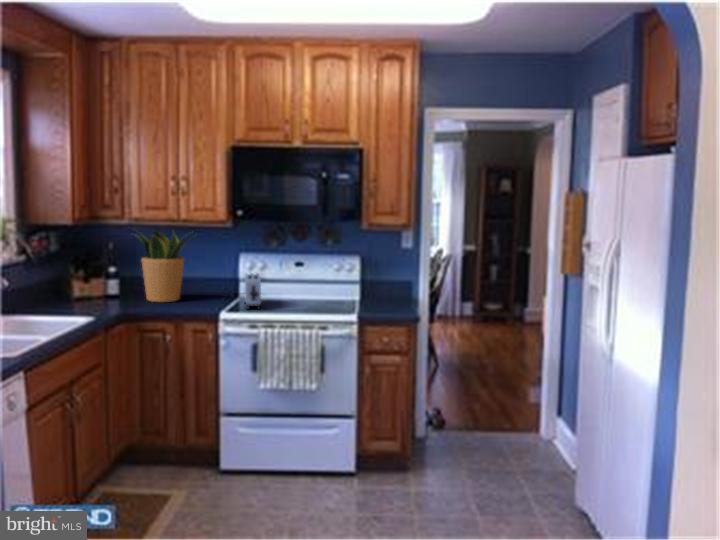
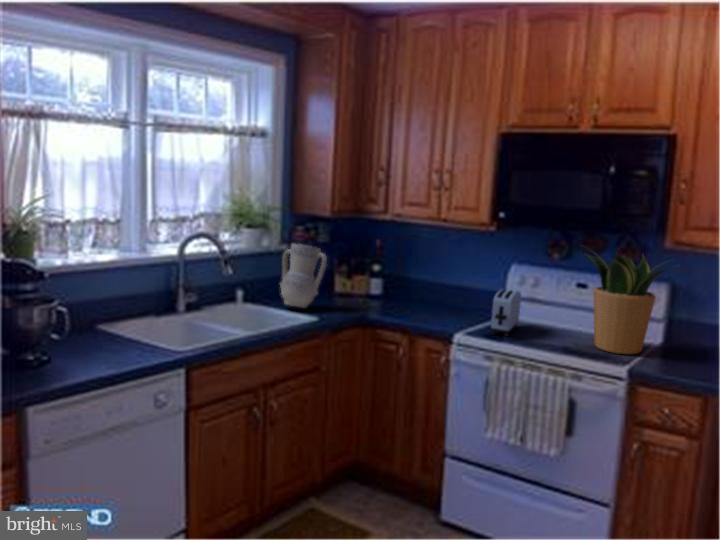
potted plant: present [135,230,190,302] -> present [582,245,670,354]
vase: none [38,252,88,312] -> present [280,244,327,308]

